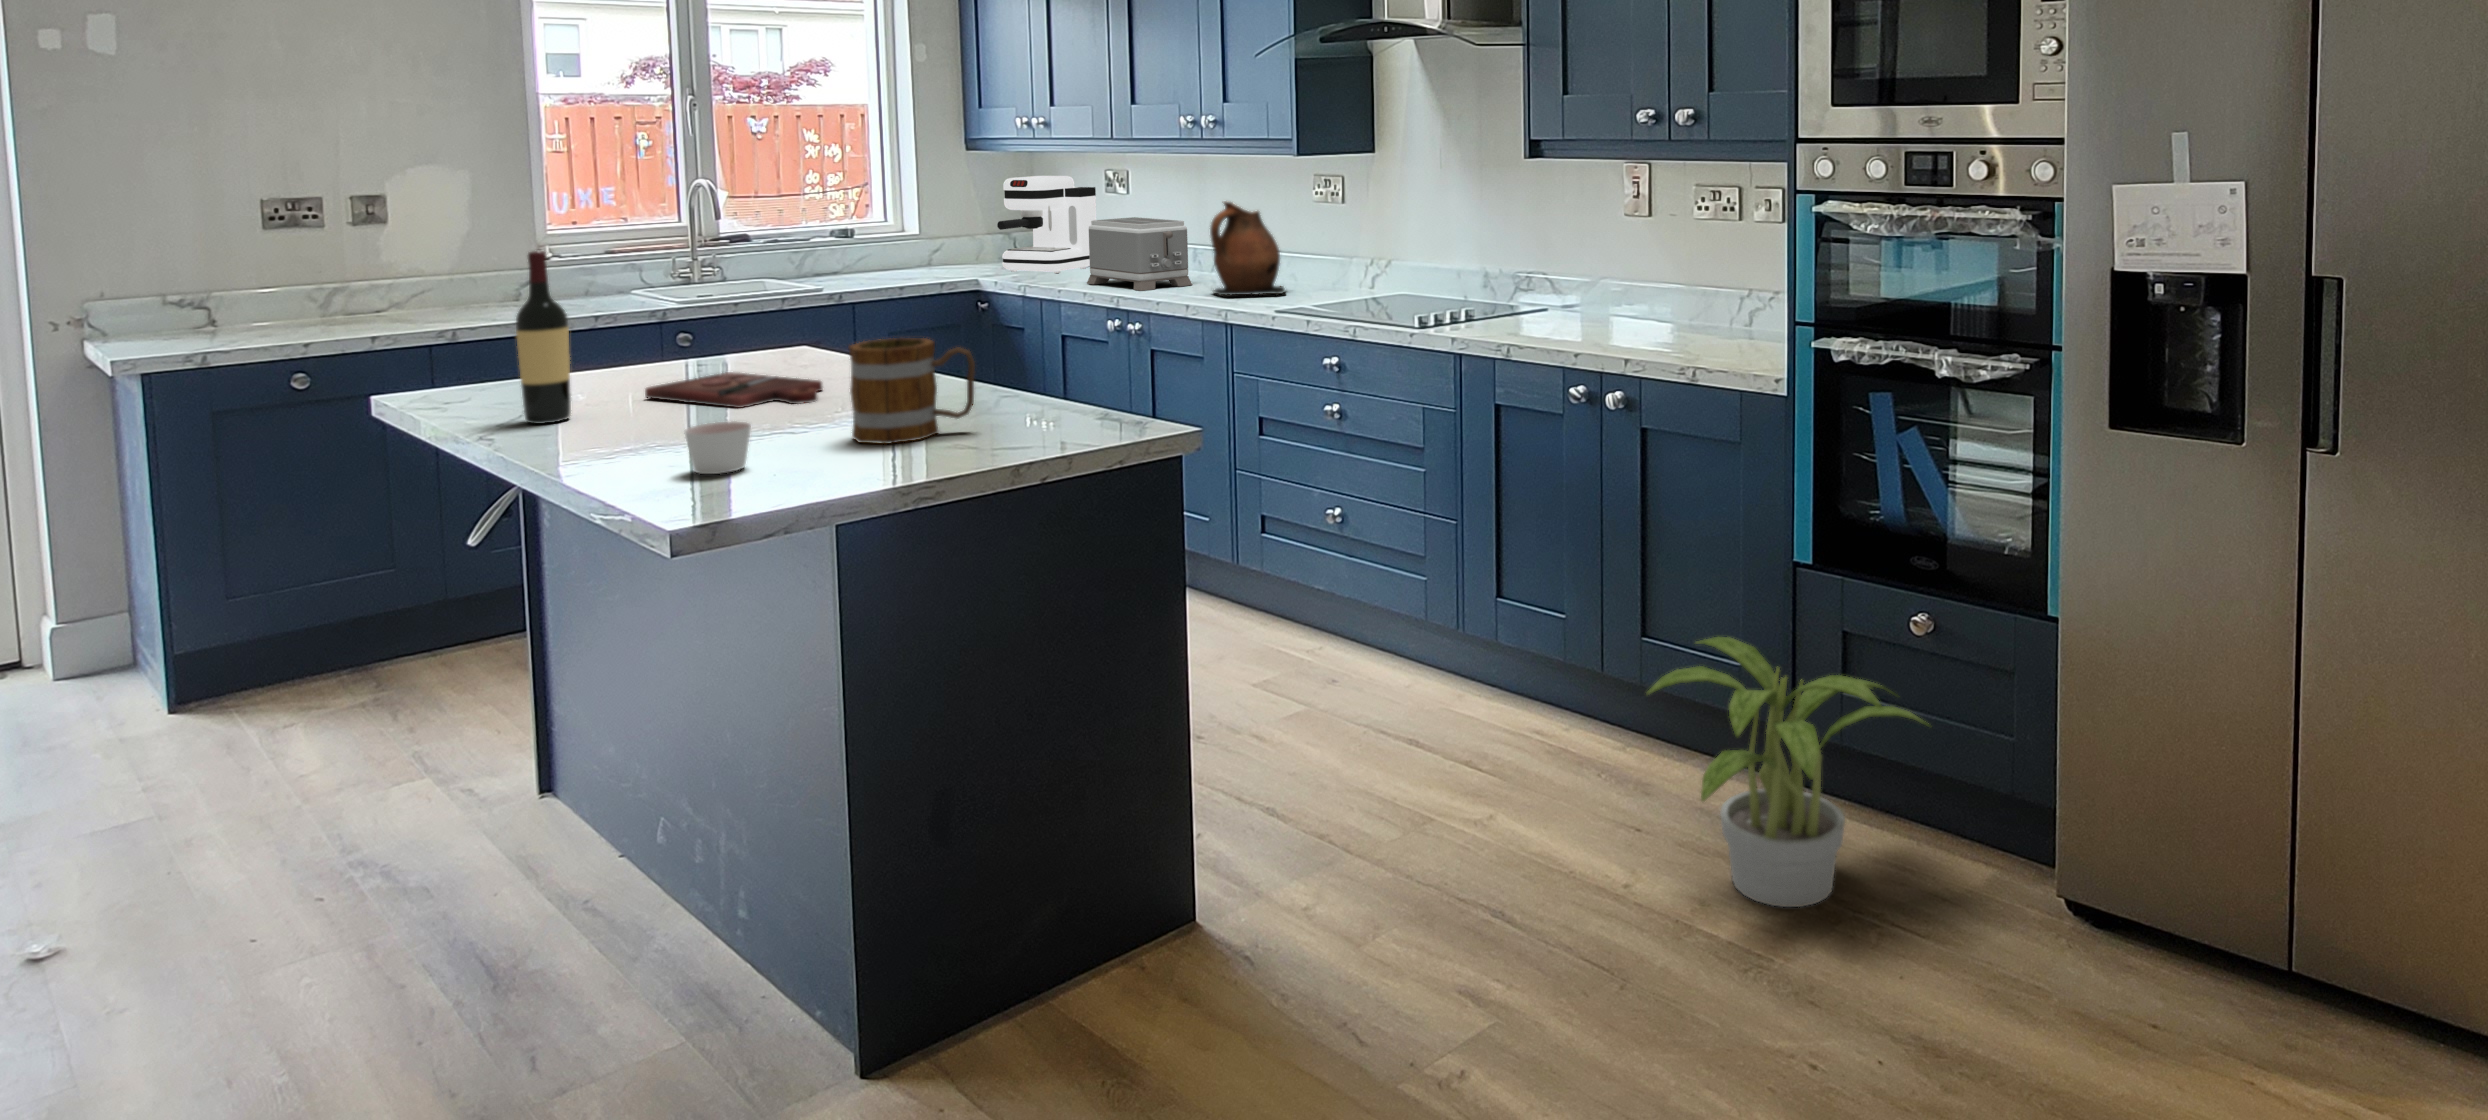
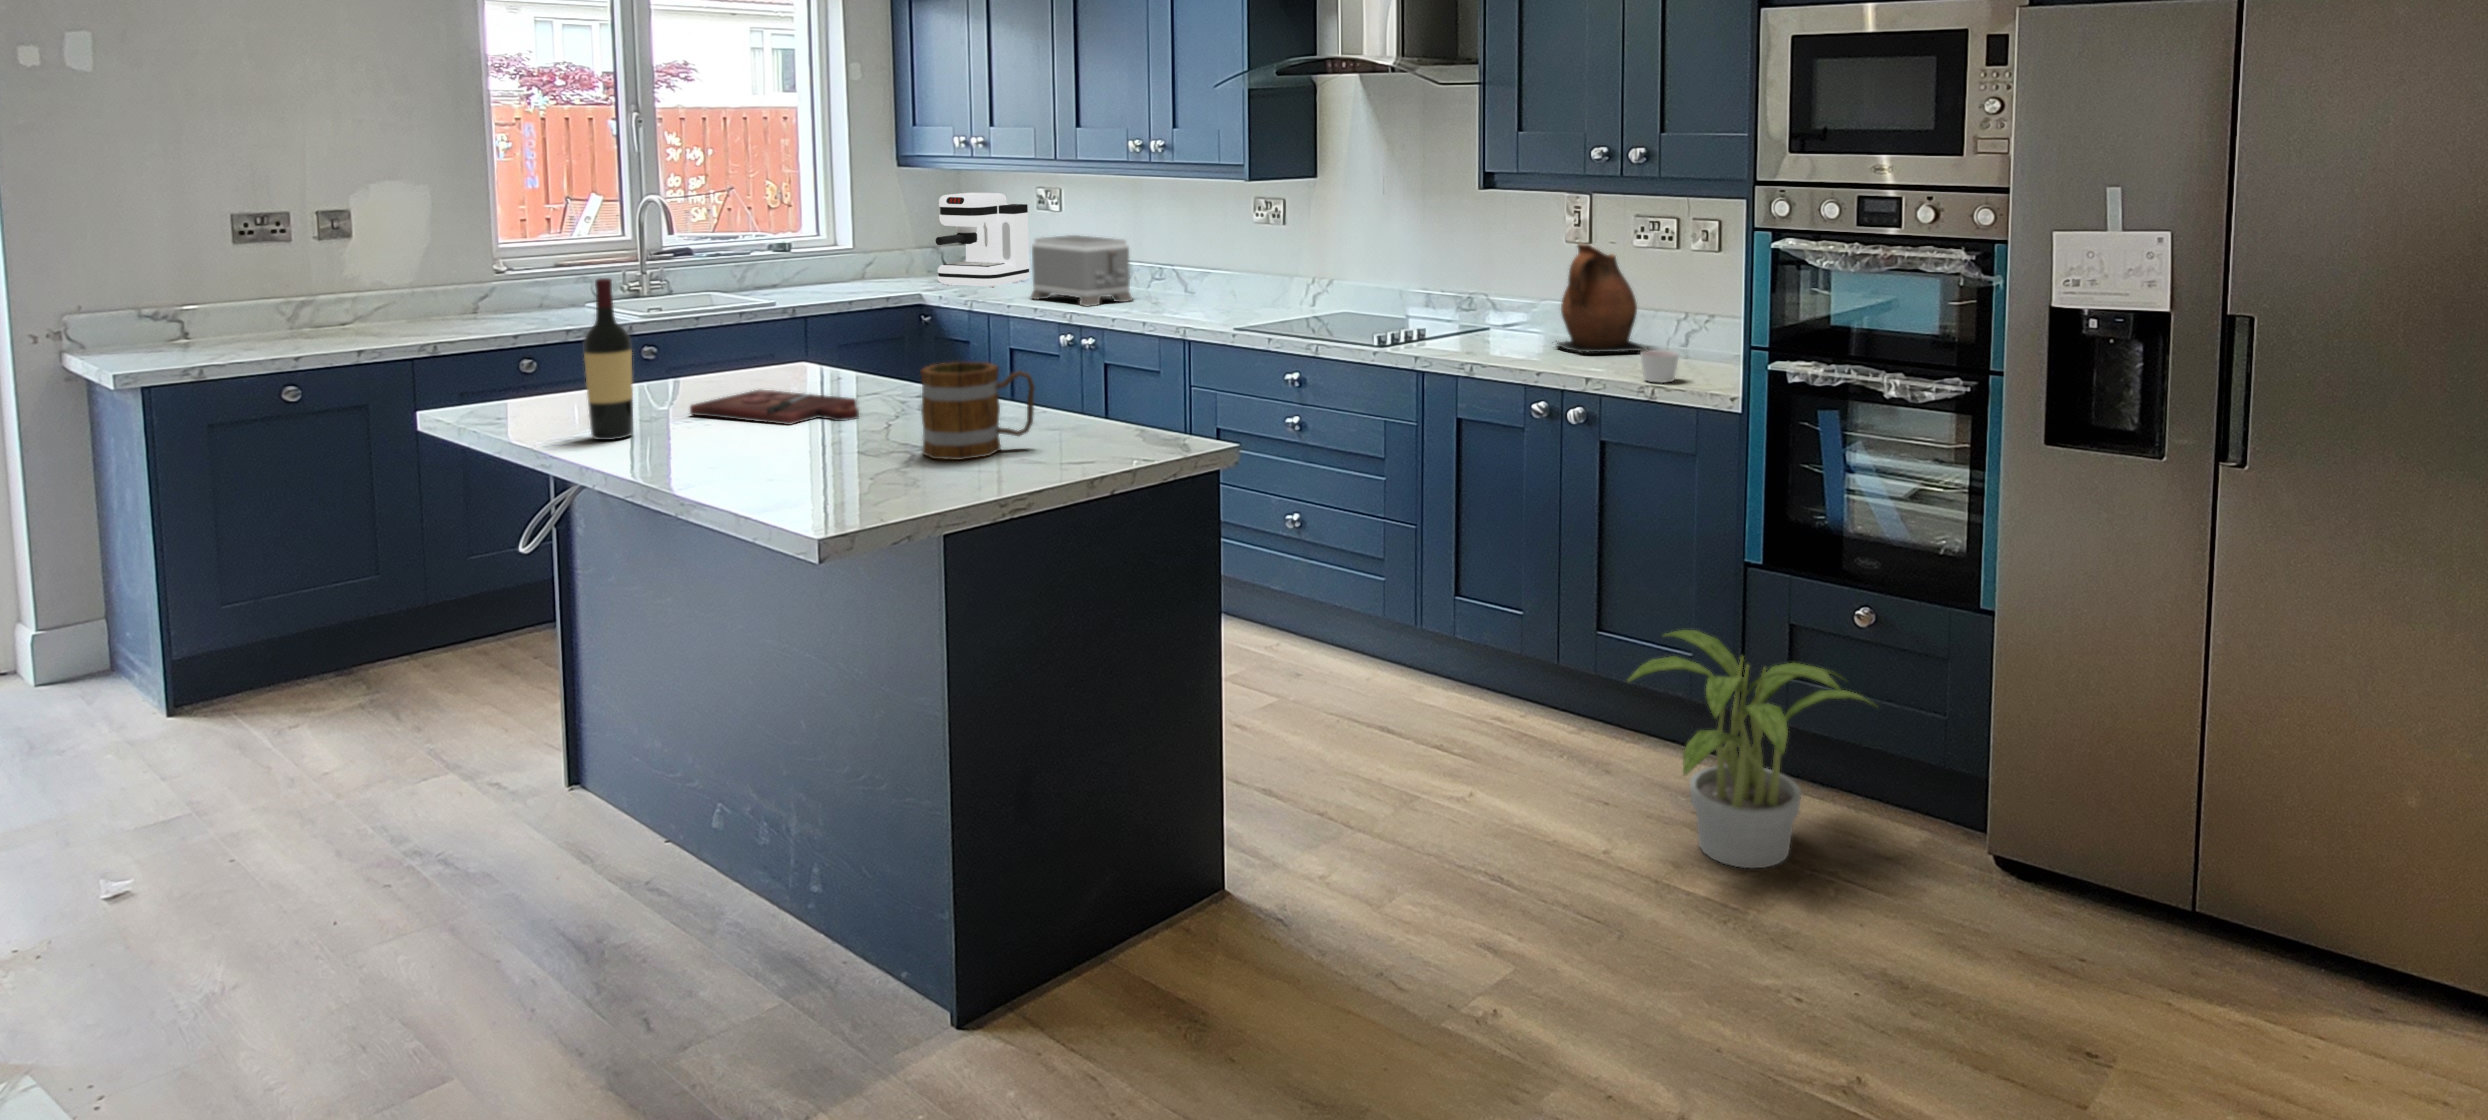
ceramic pitcher: present [1210,201,1285,295] -> present [1556,244,1648,352]
candle: present [684,421,751,474] -> present [1640,350,1679,382]

